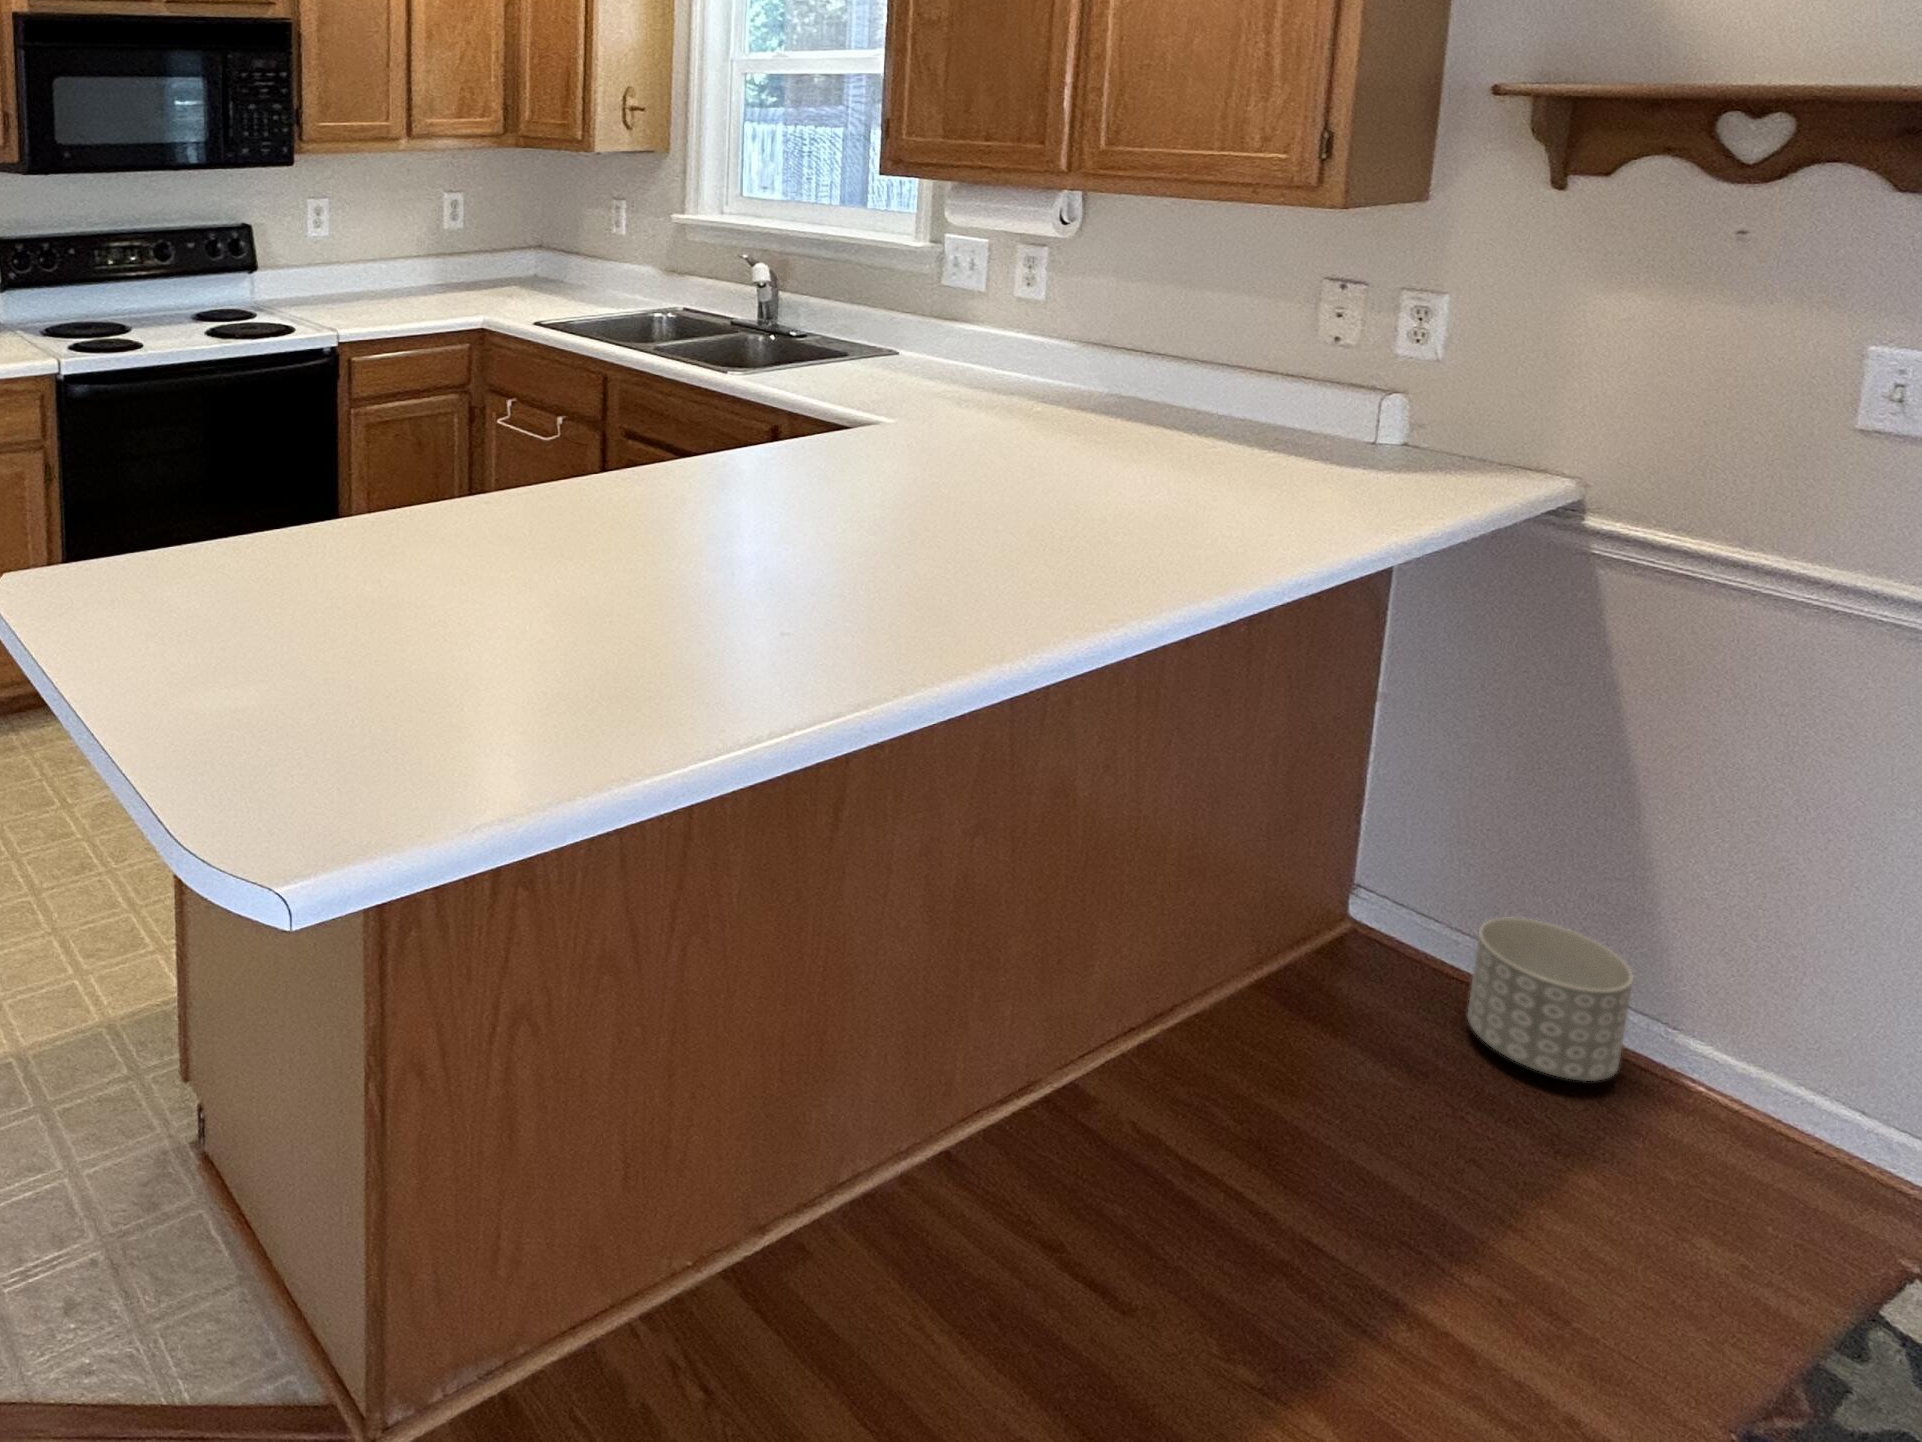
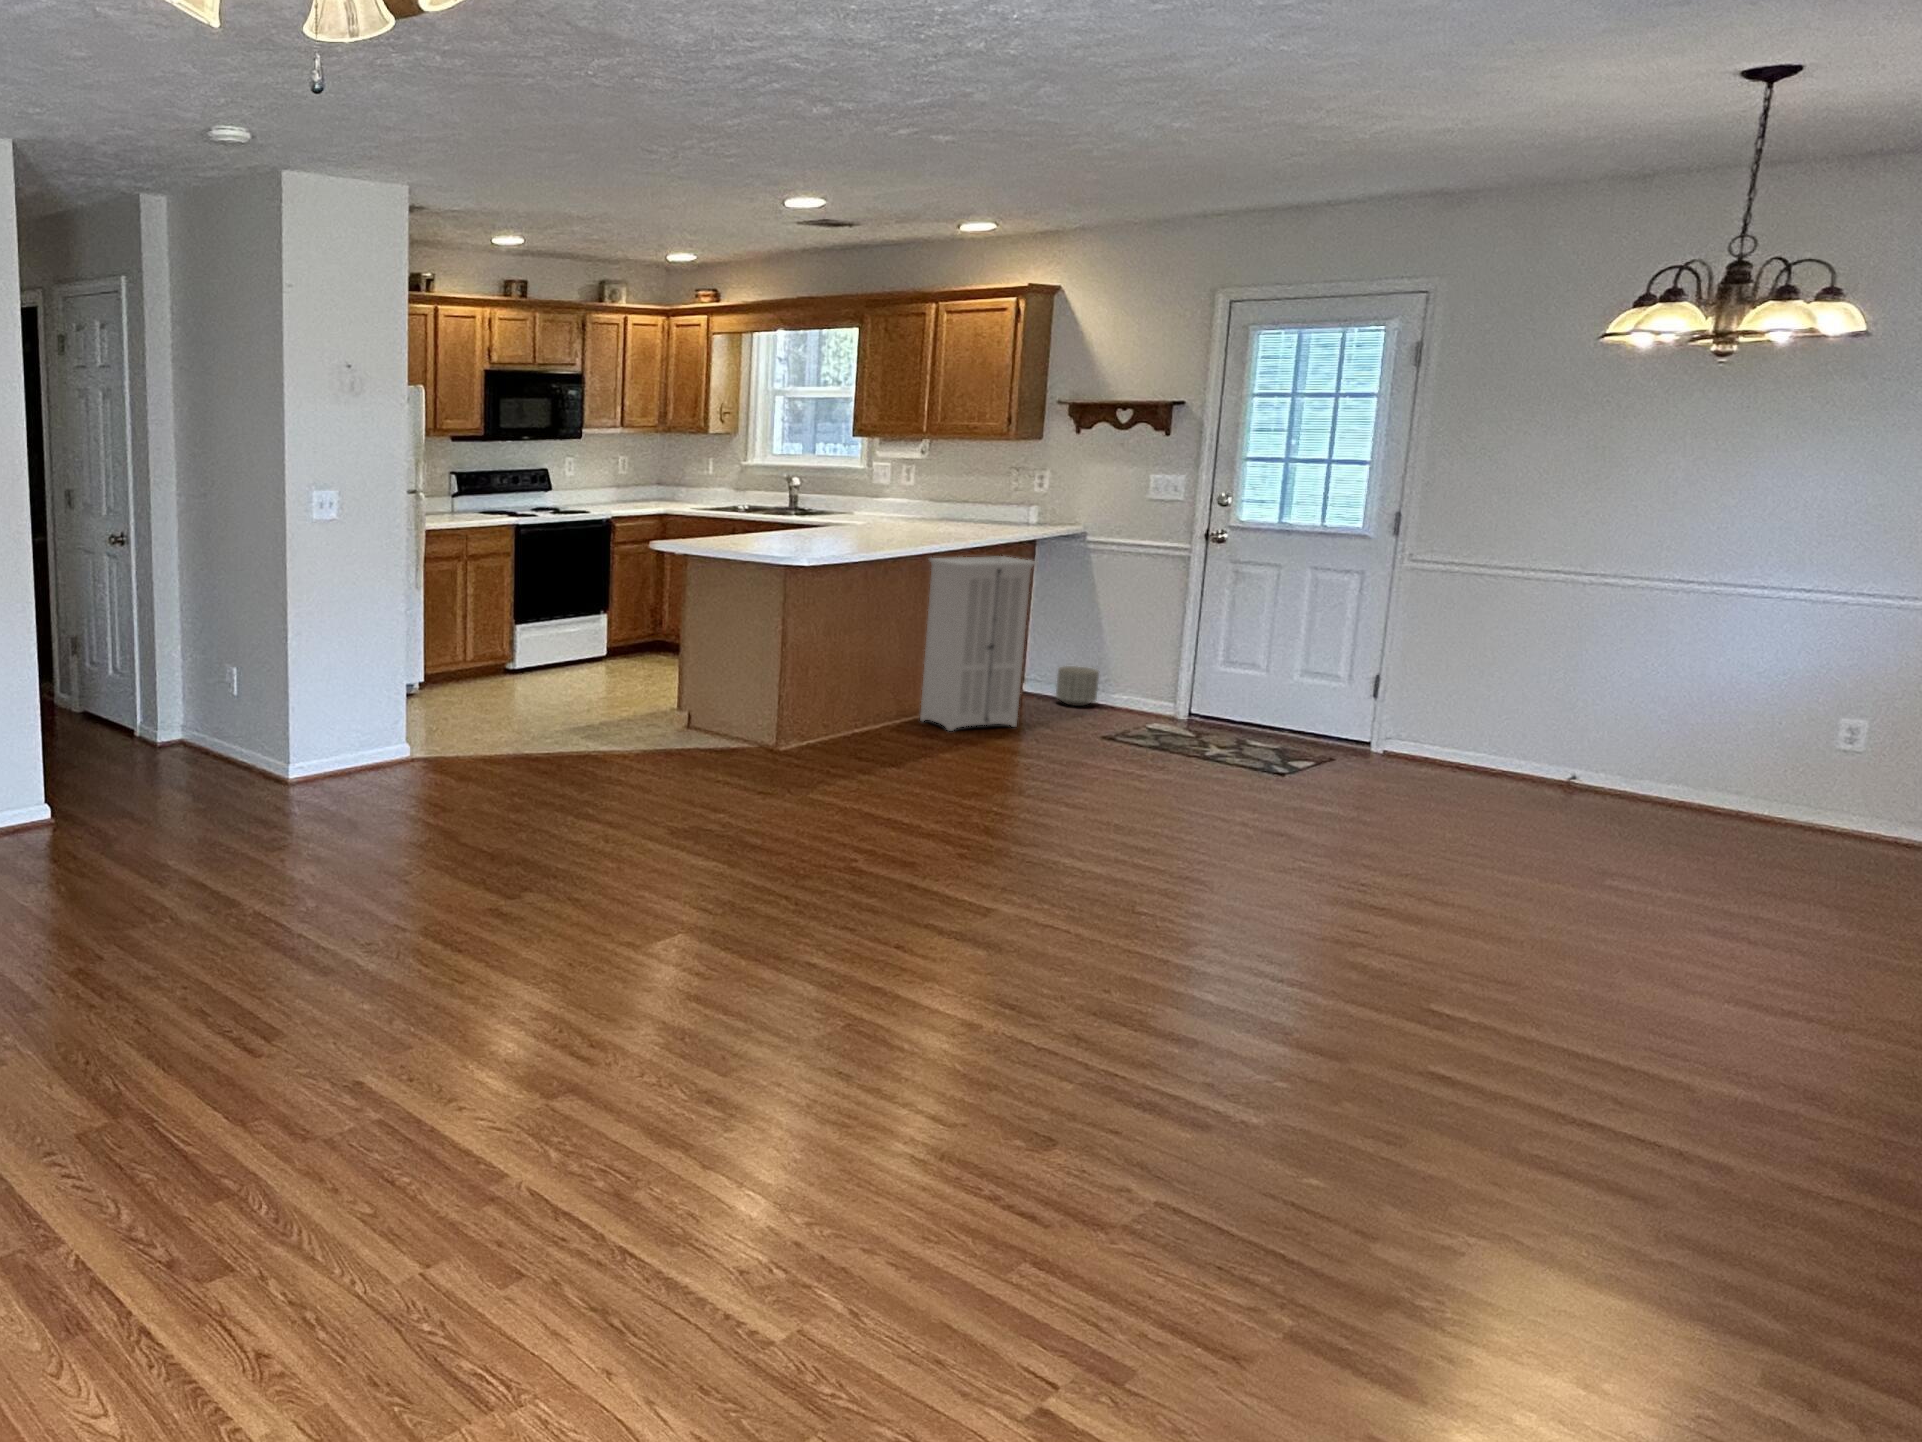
storage cabinet: none [984,631,1451,1318] -> present [920,556,1037,731]

